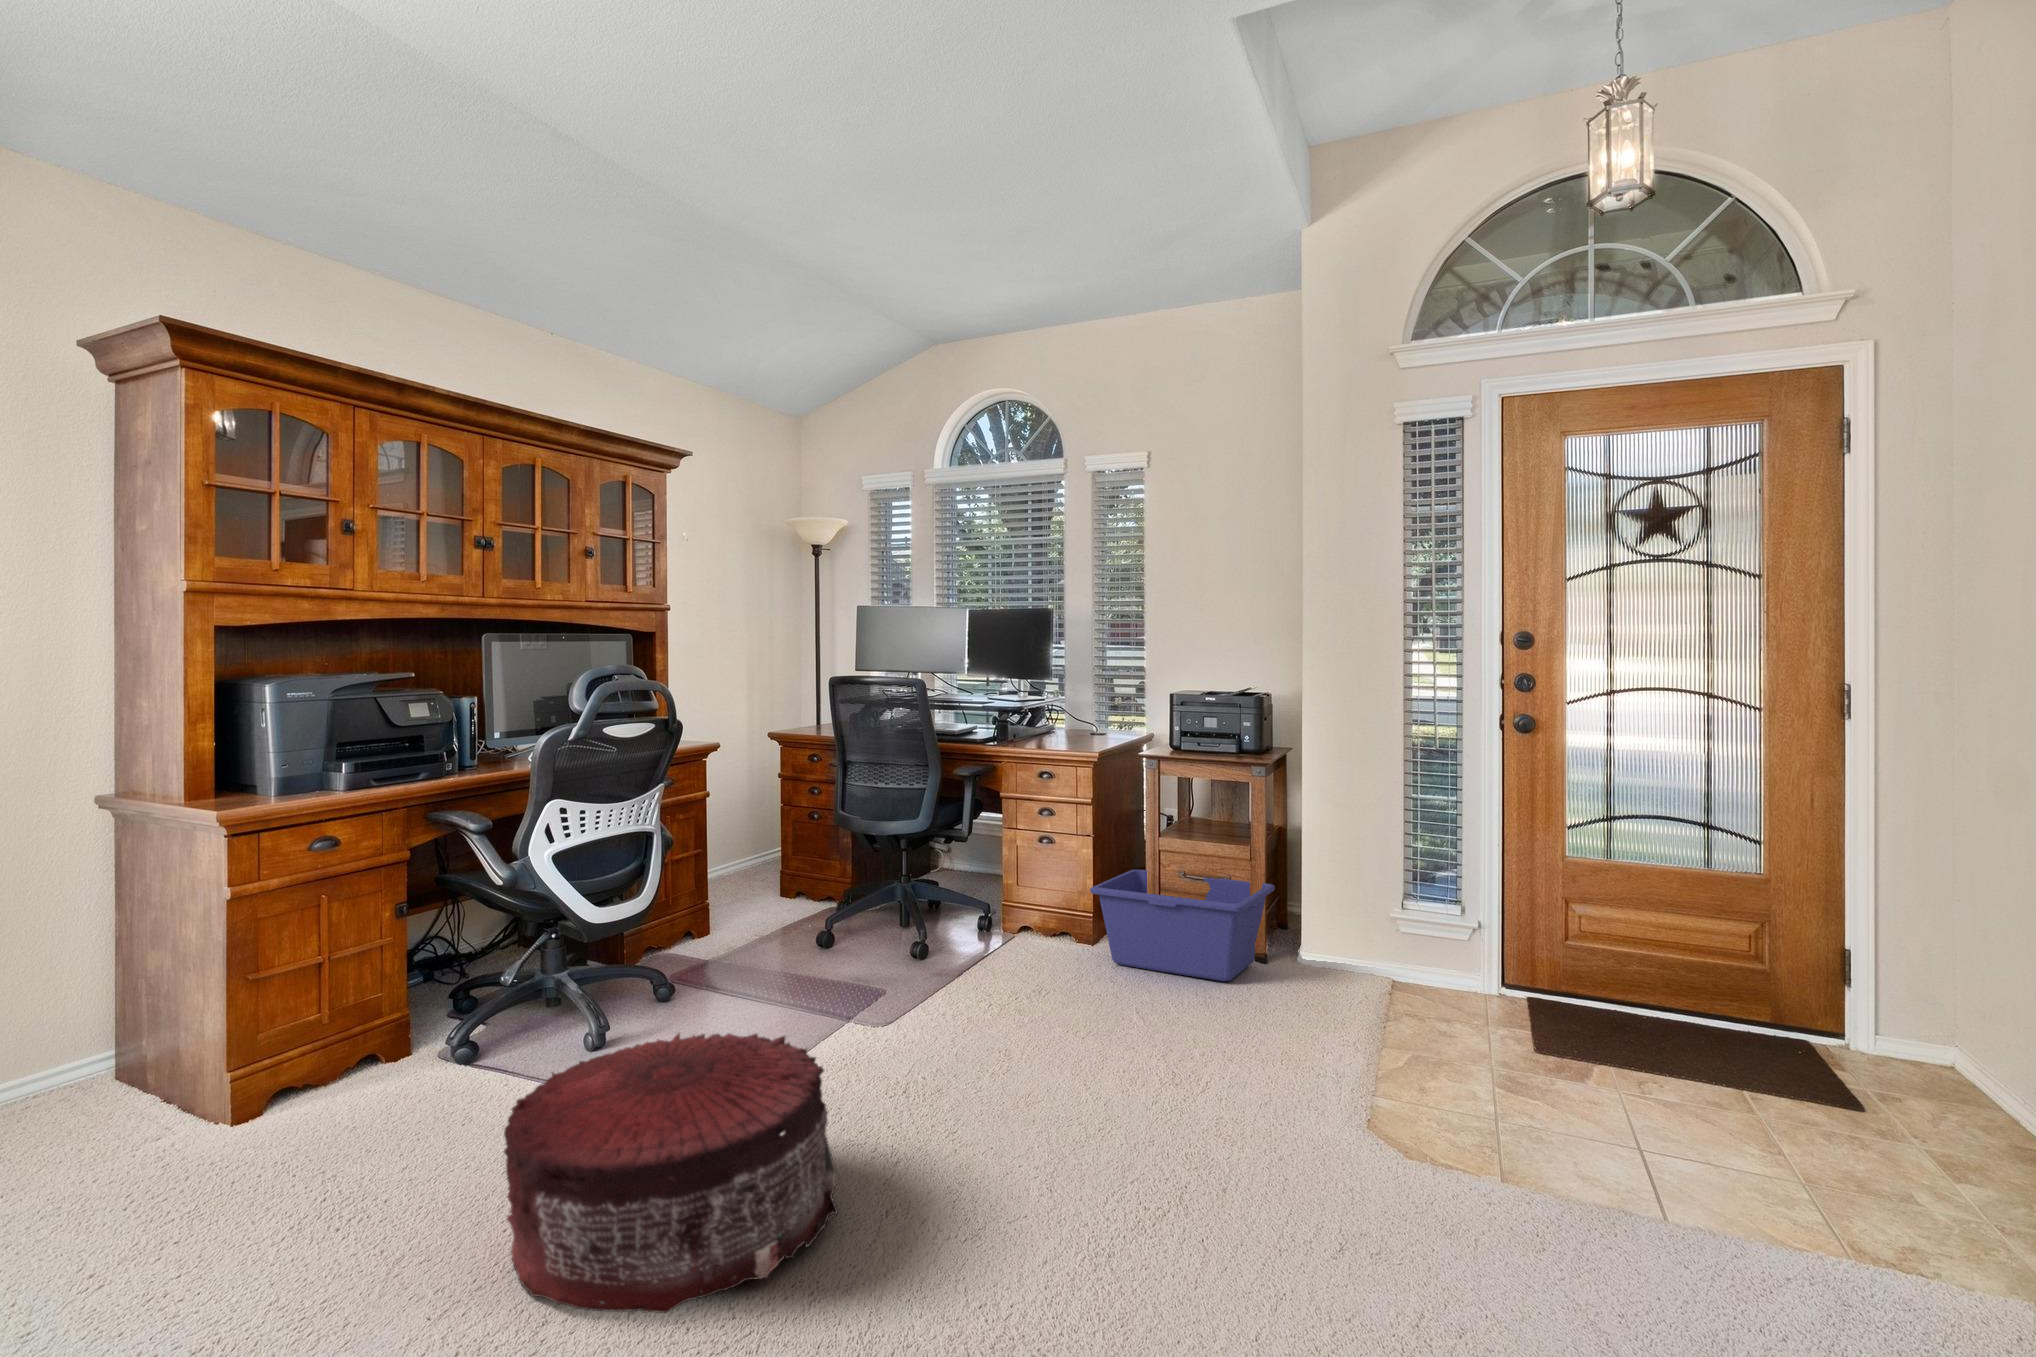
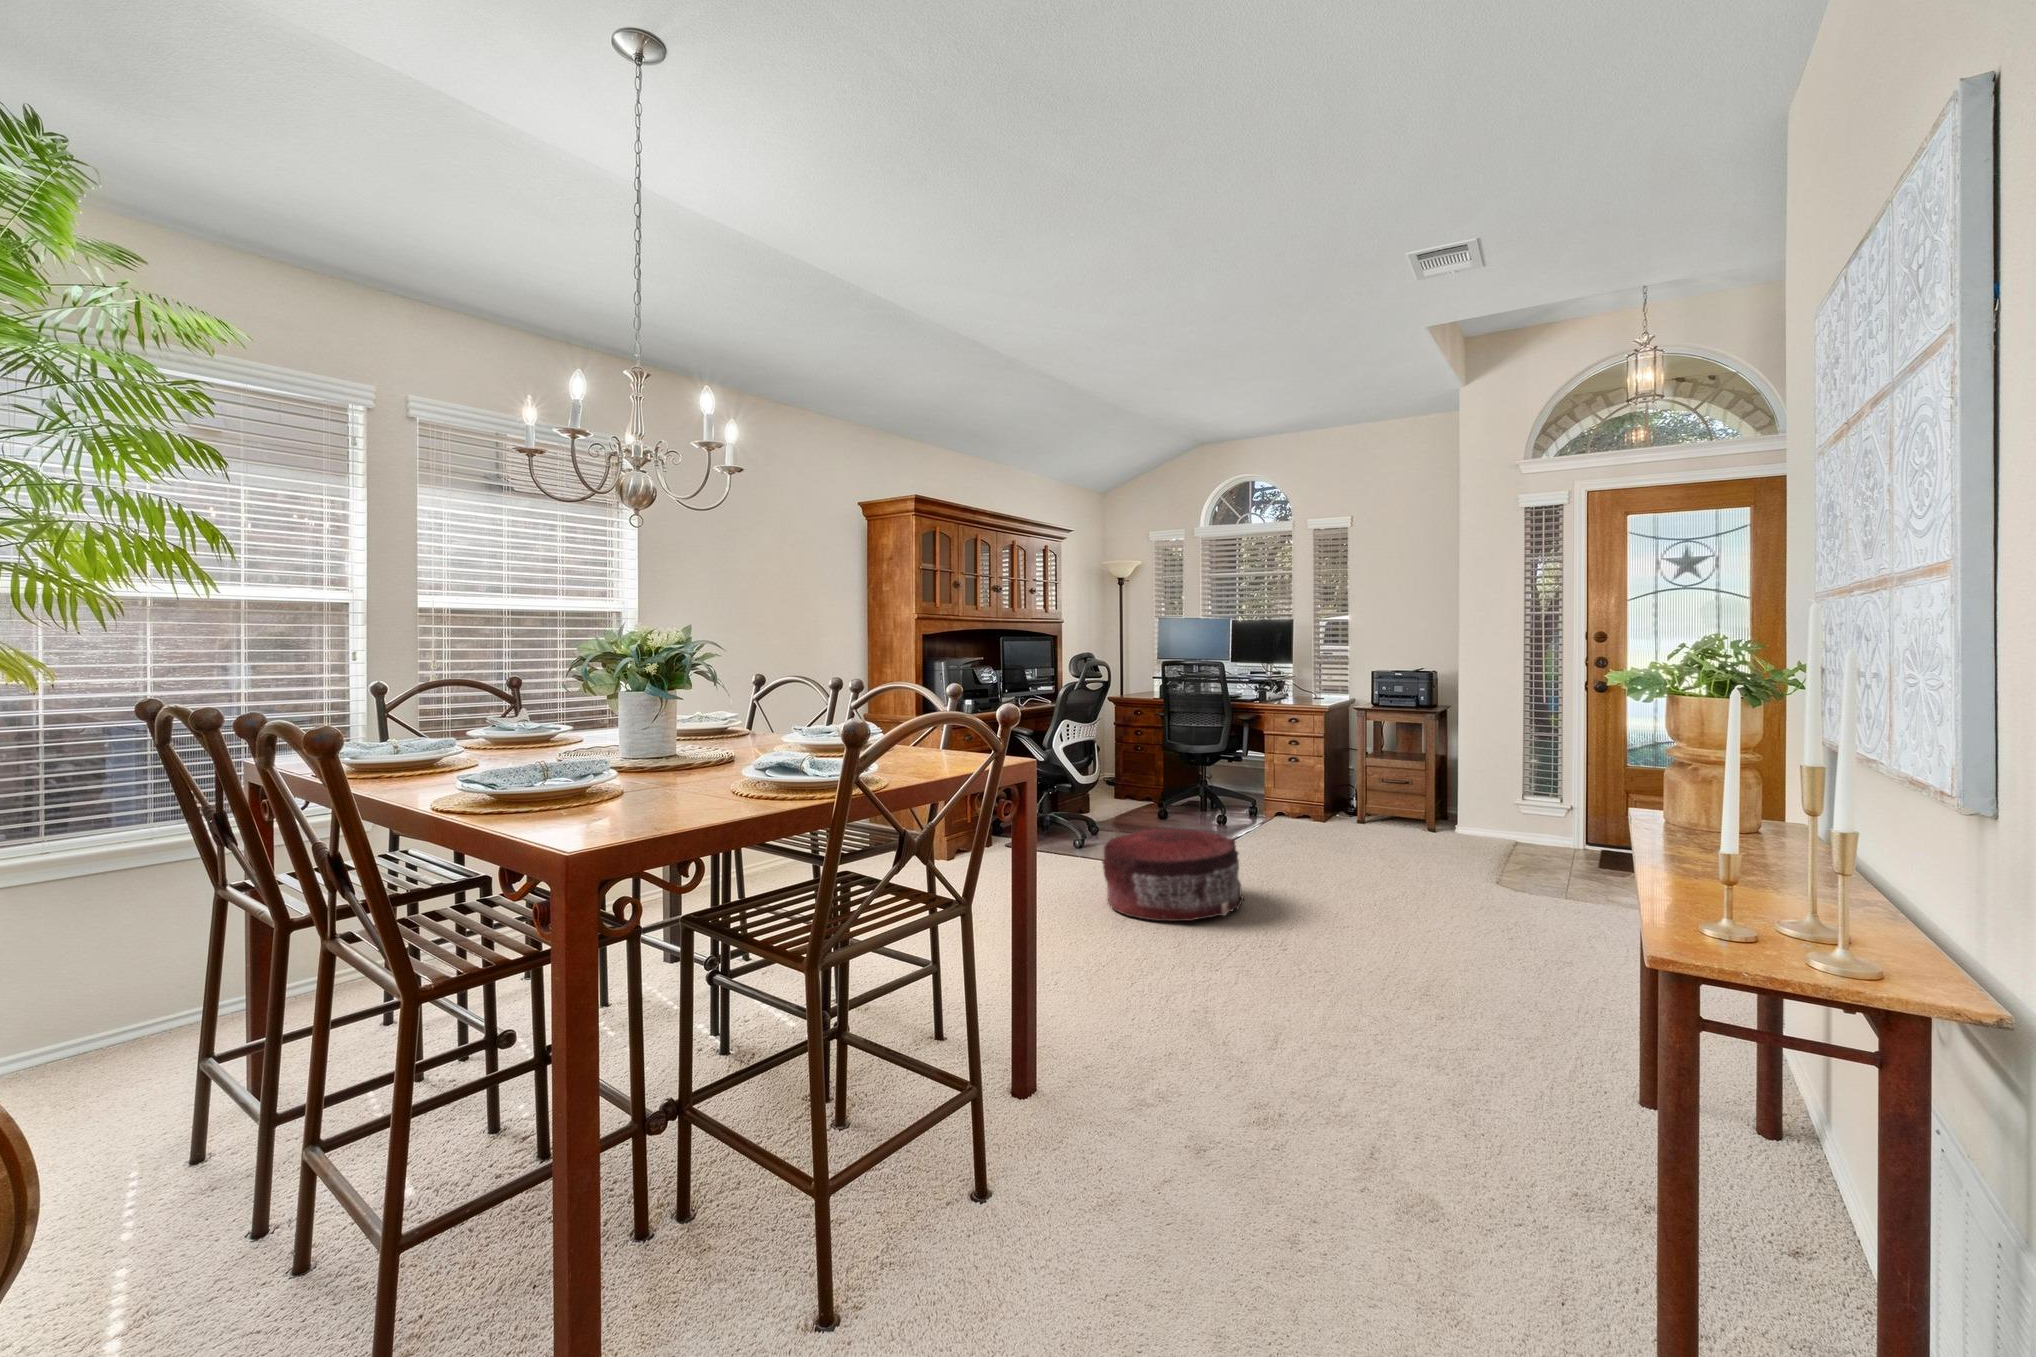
storage bin: present [1090,870,1275,981] -> none [1326,778,1442,839]

